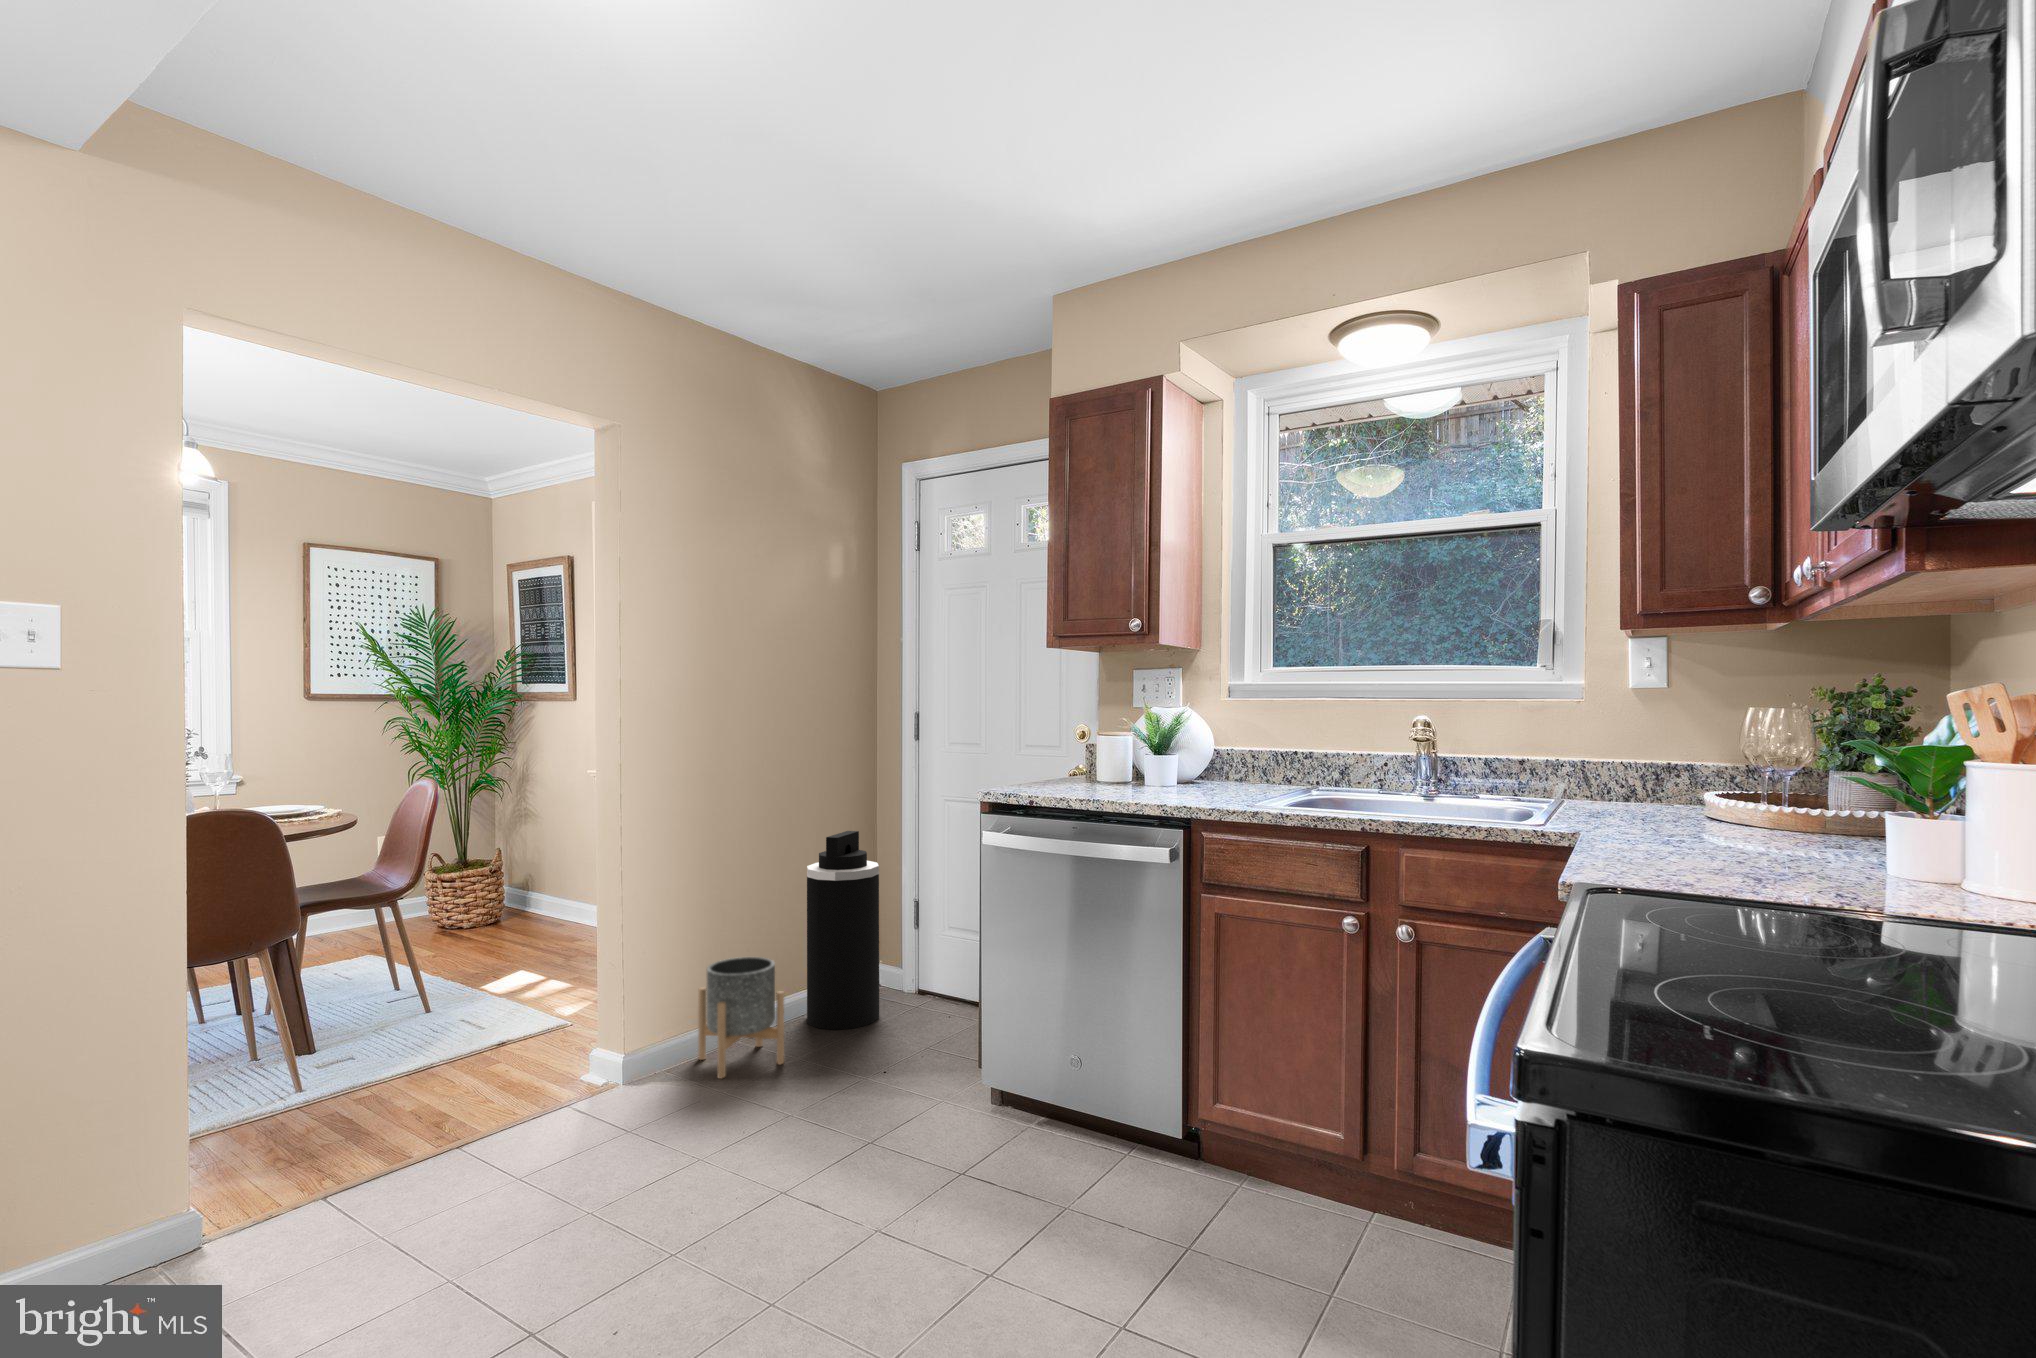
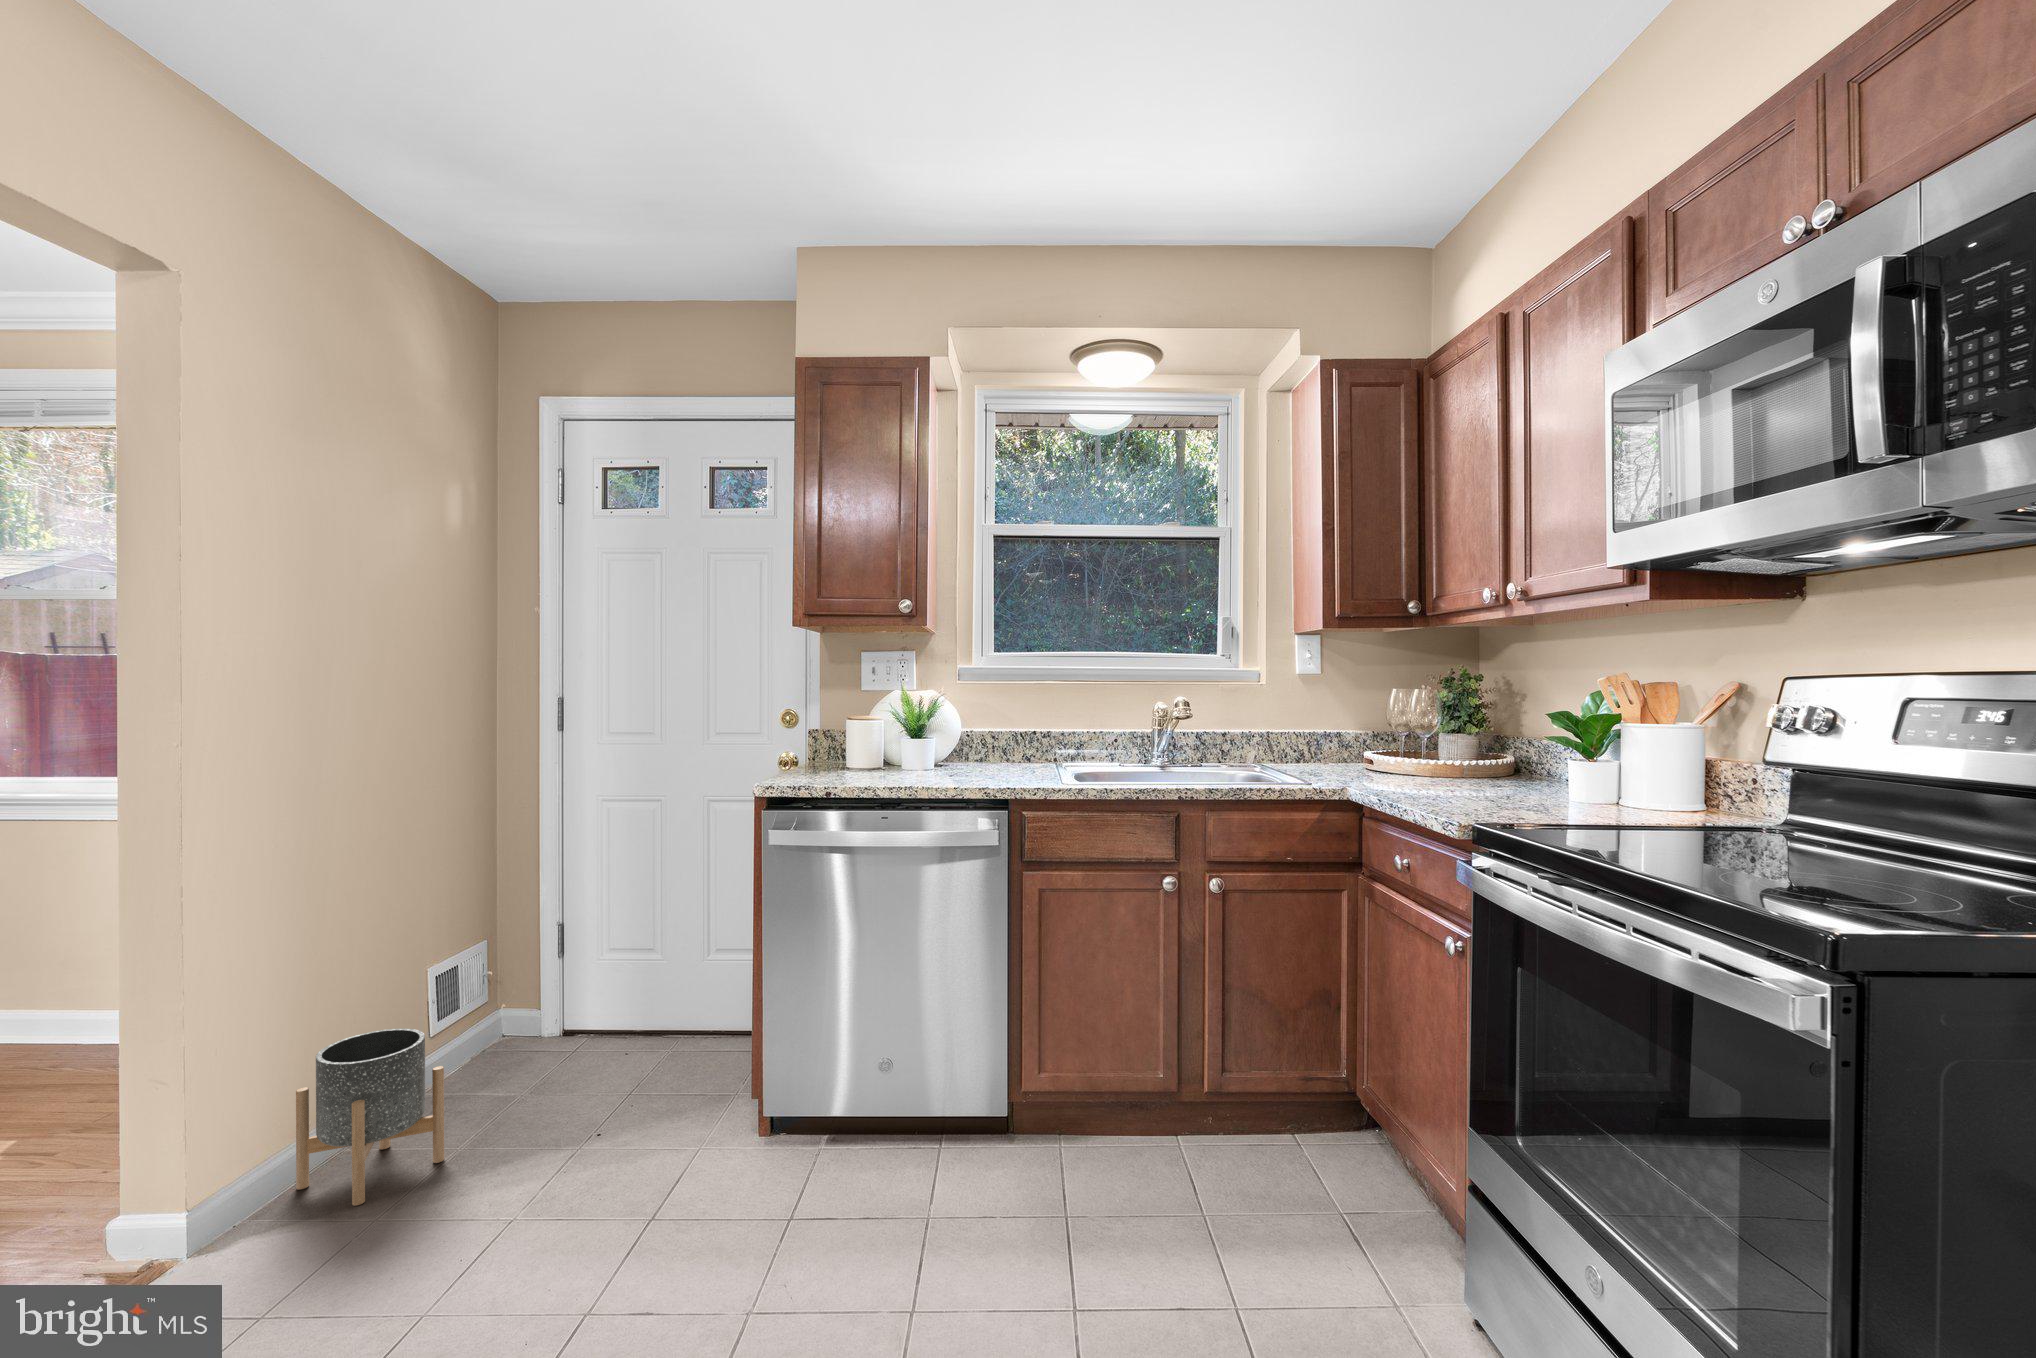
trash can: present [807,831,879,1030] -> none [428,849,534,1104]

